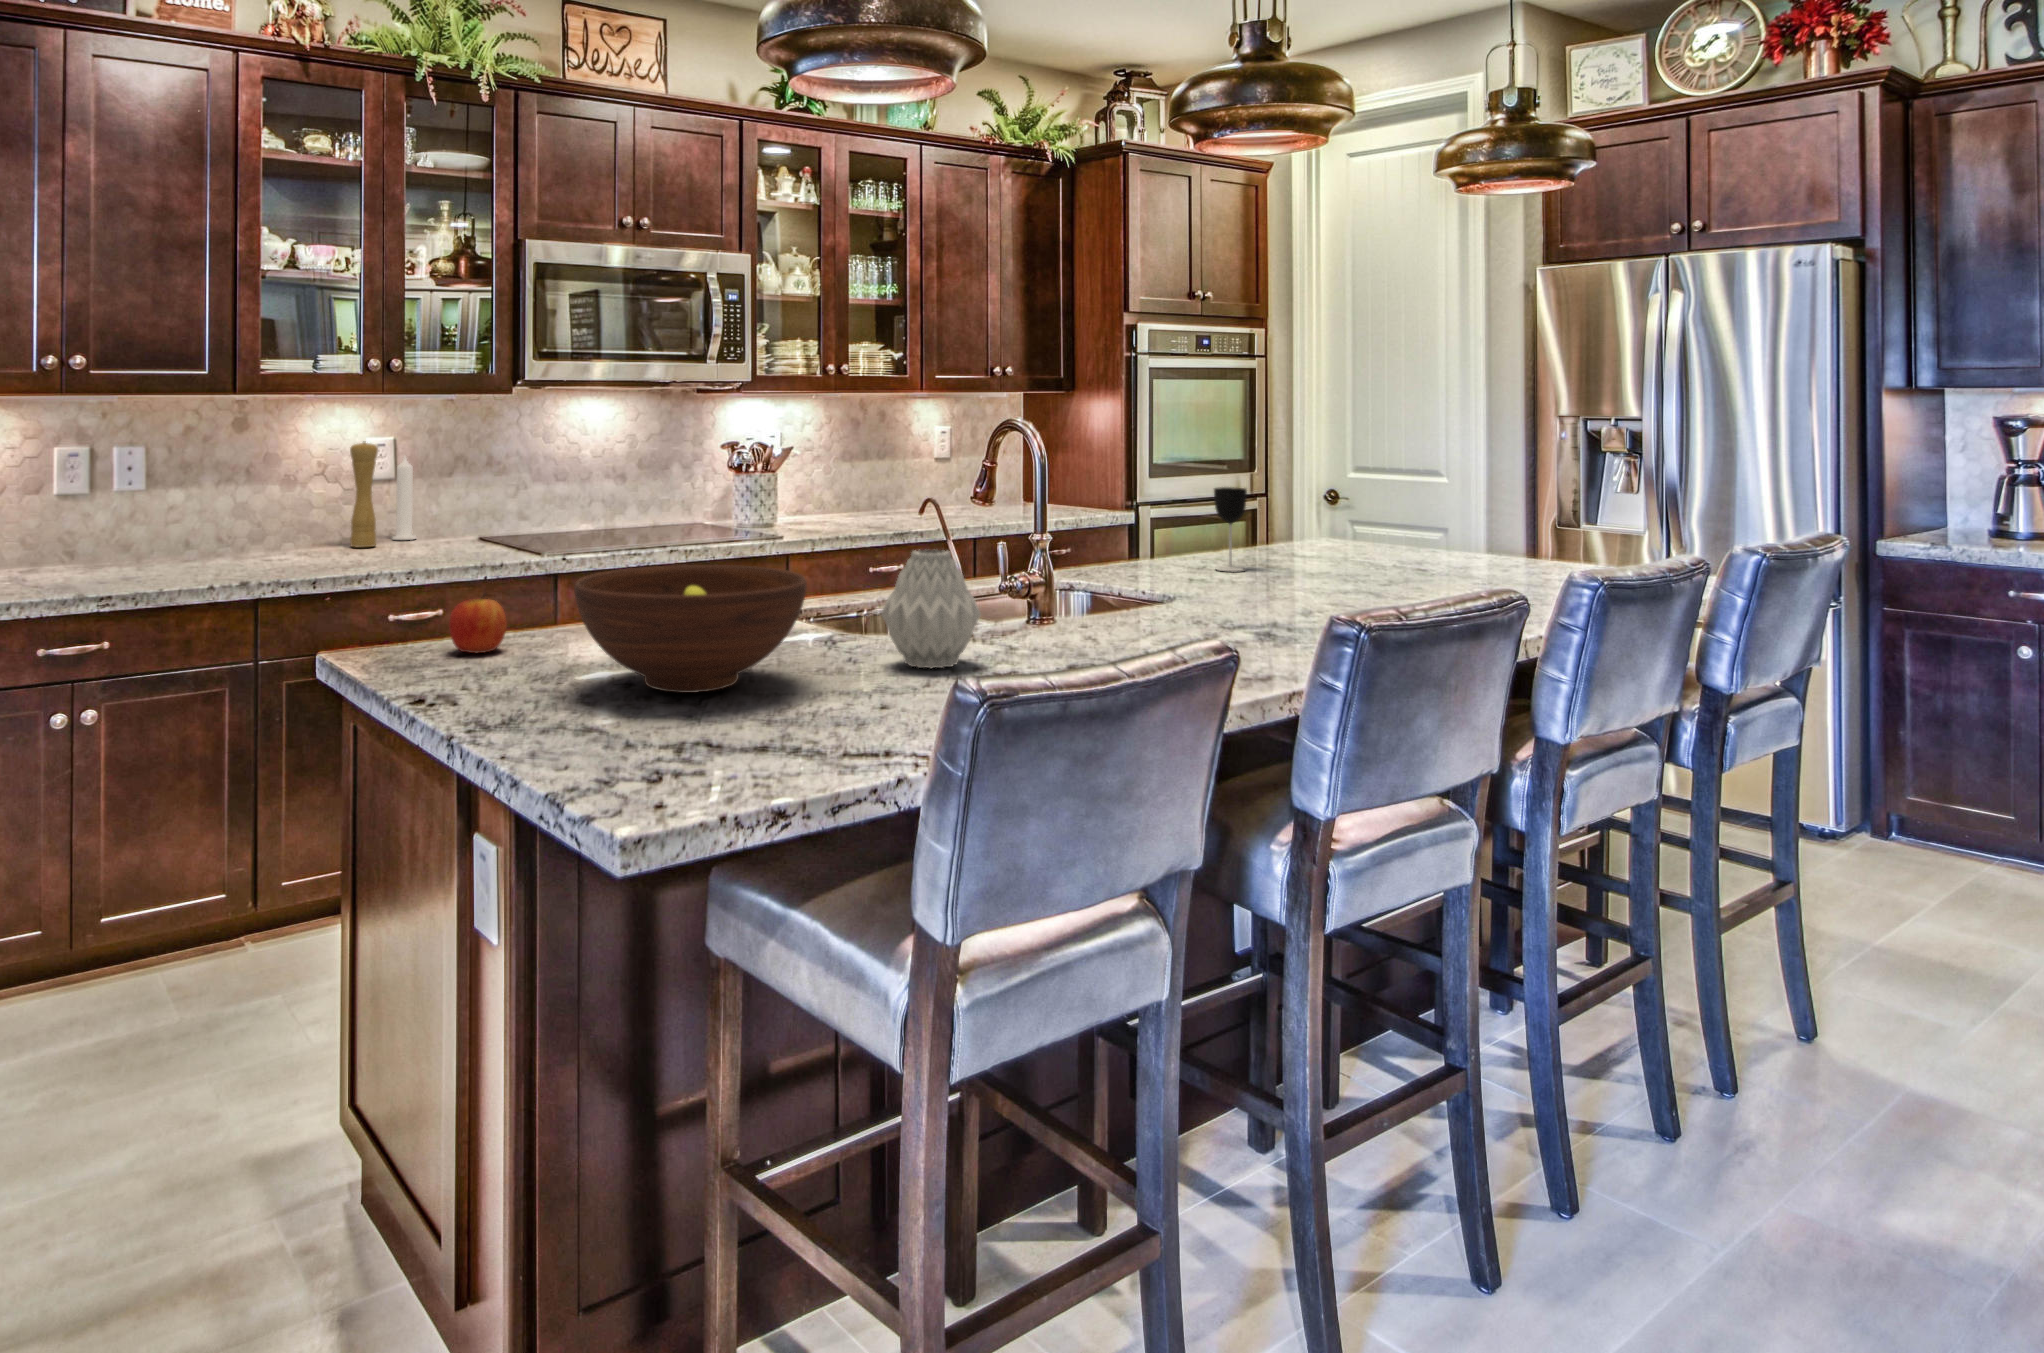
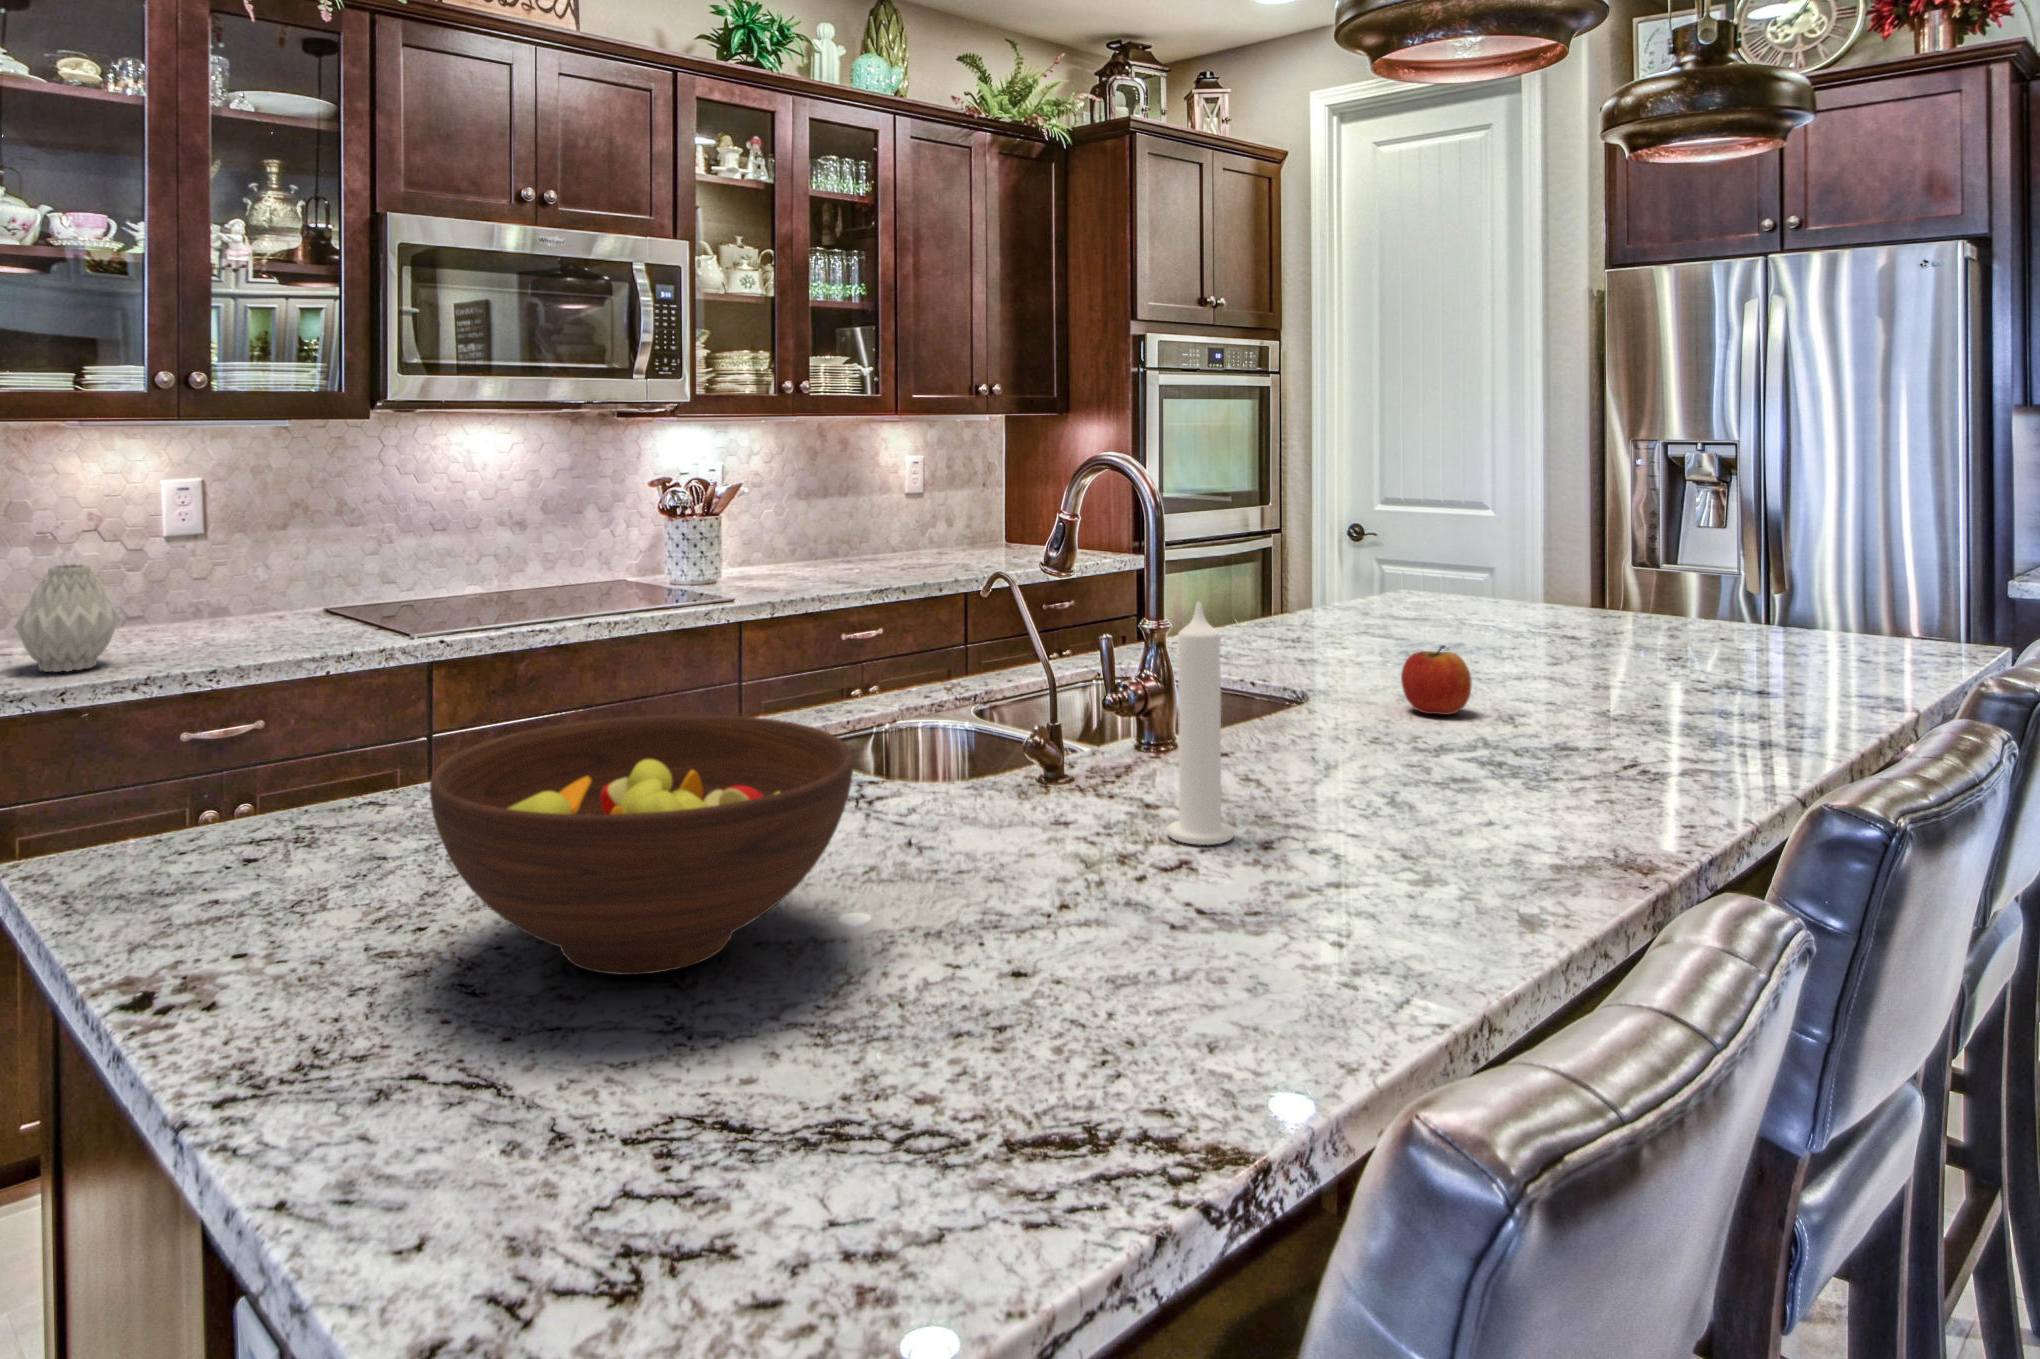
pepper mill: present [350,442,378,547] -> none [132,486,175,632]
candle: present [392,456,416,540] -> present [1167,602,1234,845]
wine glass: present [1214,487,1247,571] -> none [1315,539,1358,650]
vase: present [881,550,981,668] -> present [15,565,121,672]
apple: present [449,594,507,653] -> present [1401,645,1472,715]

